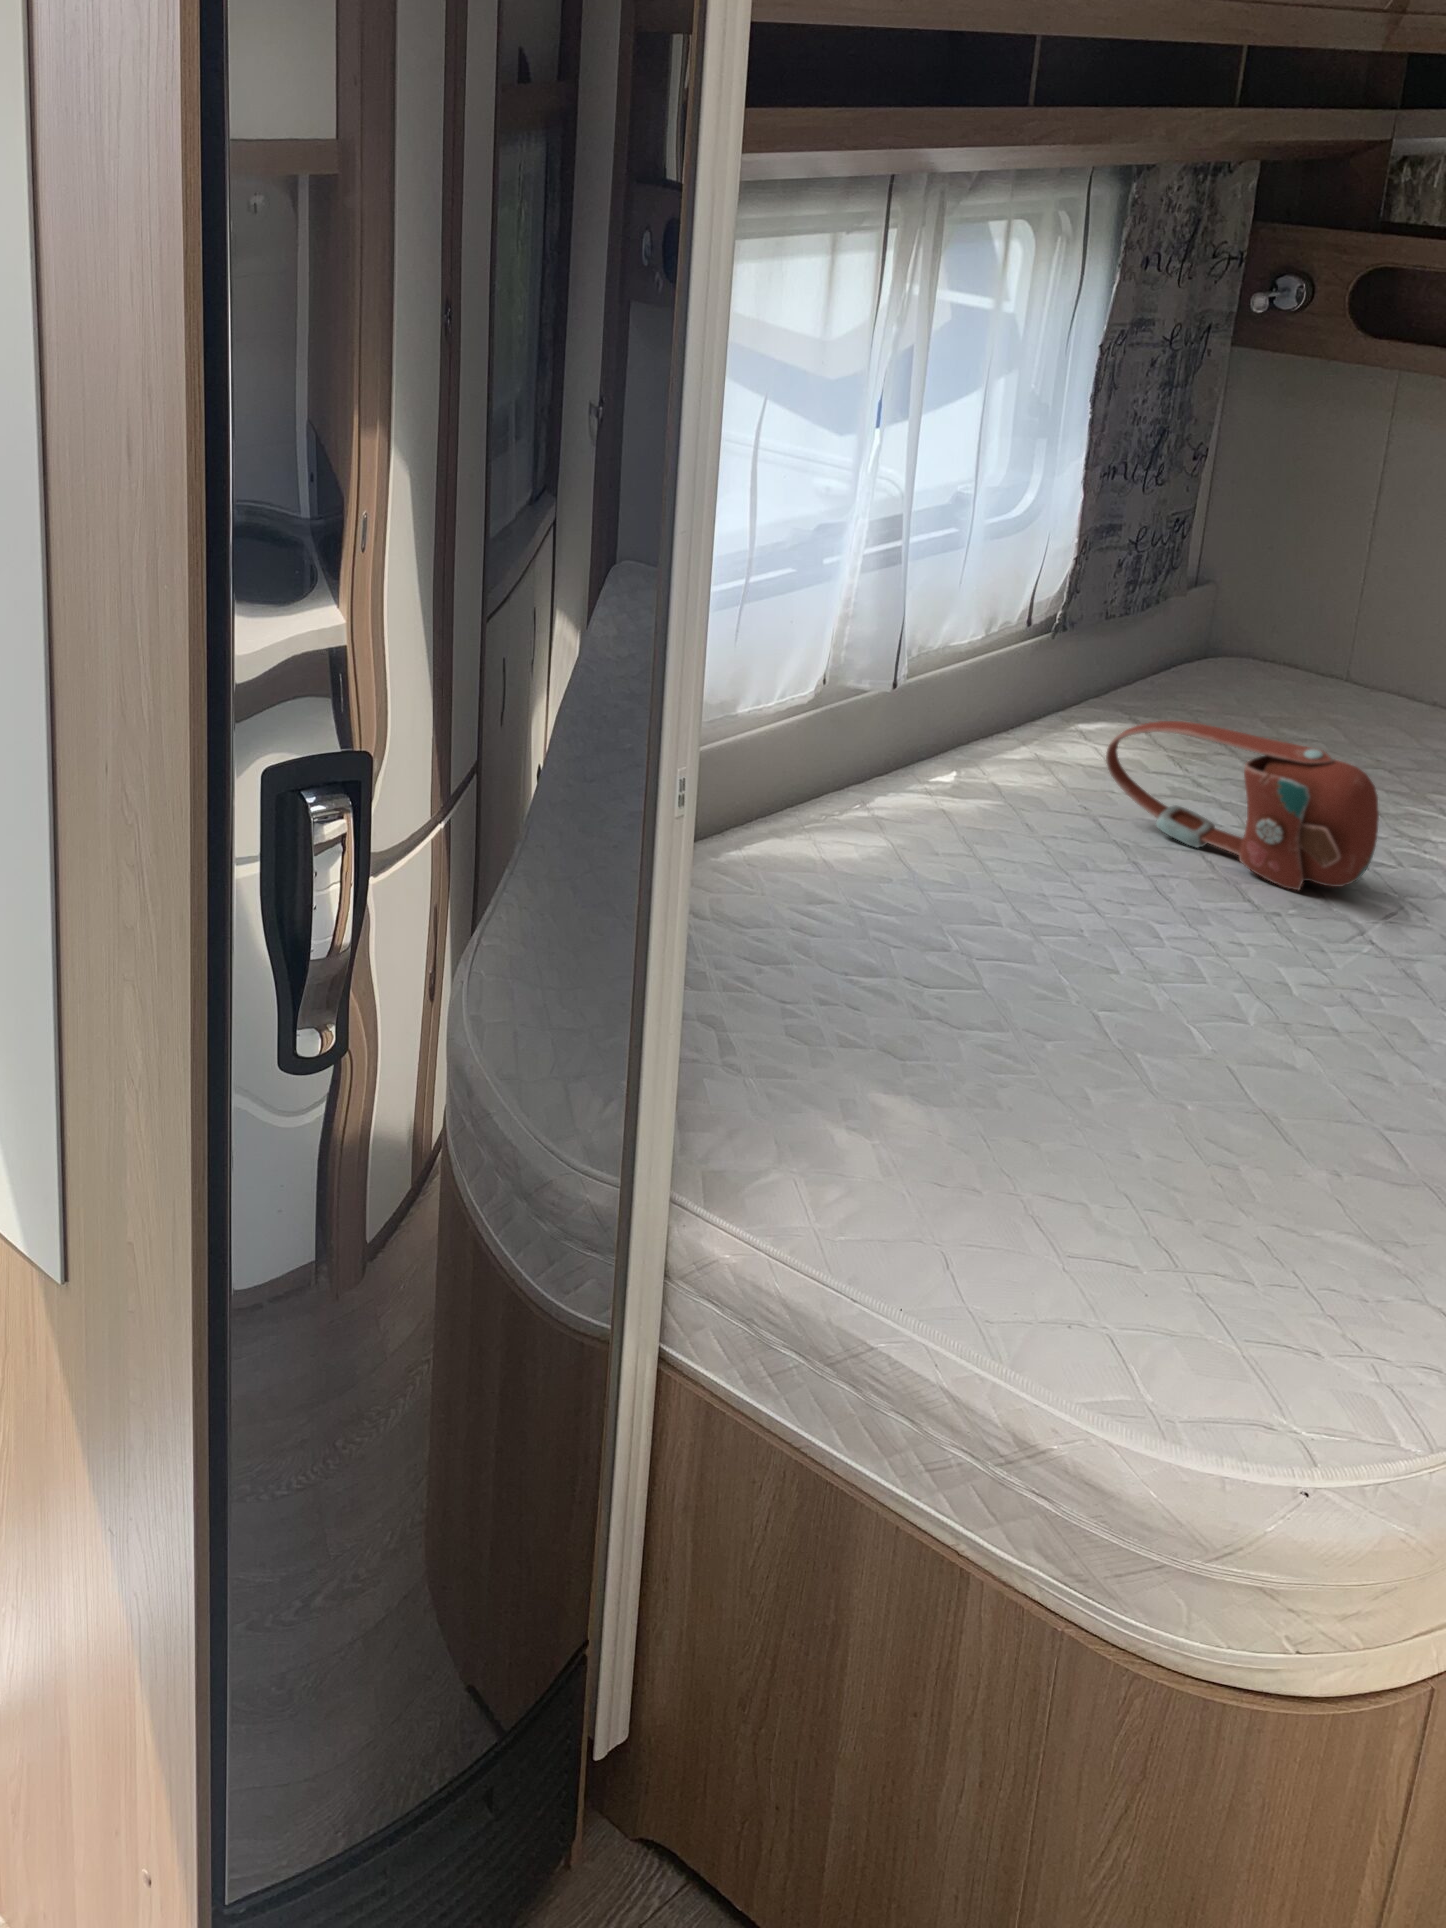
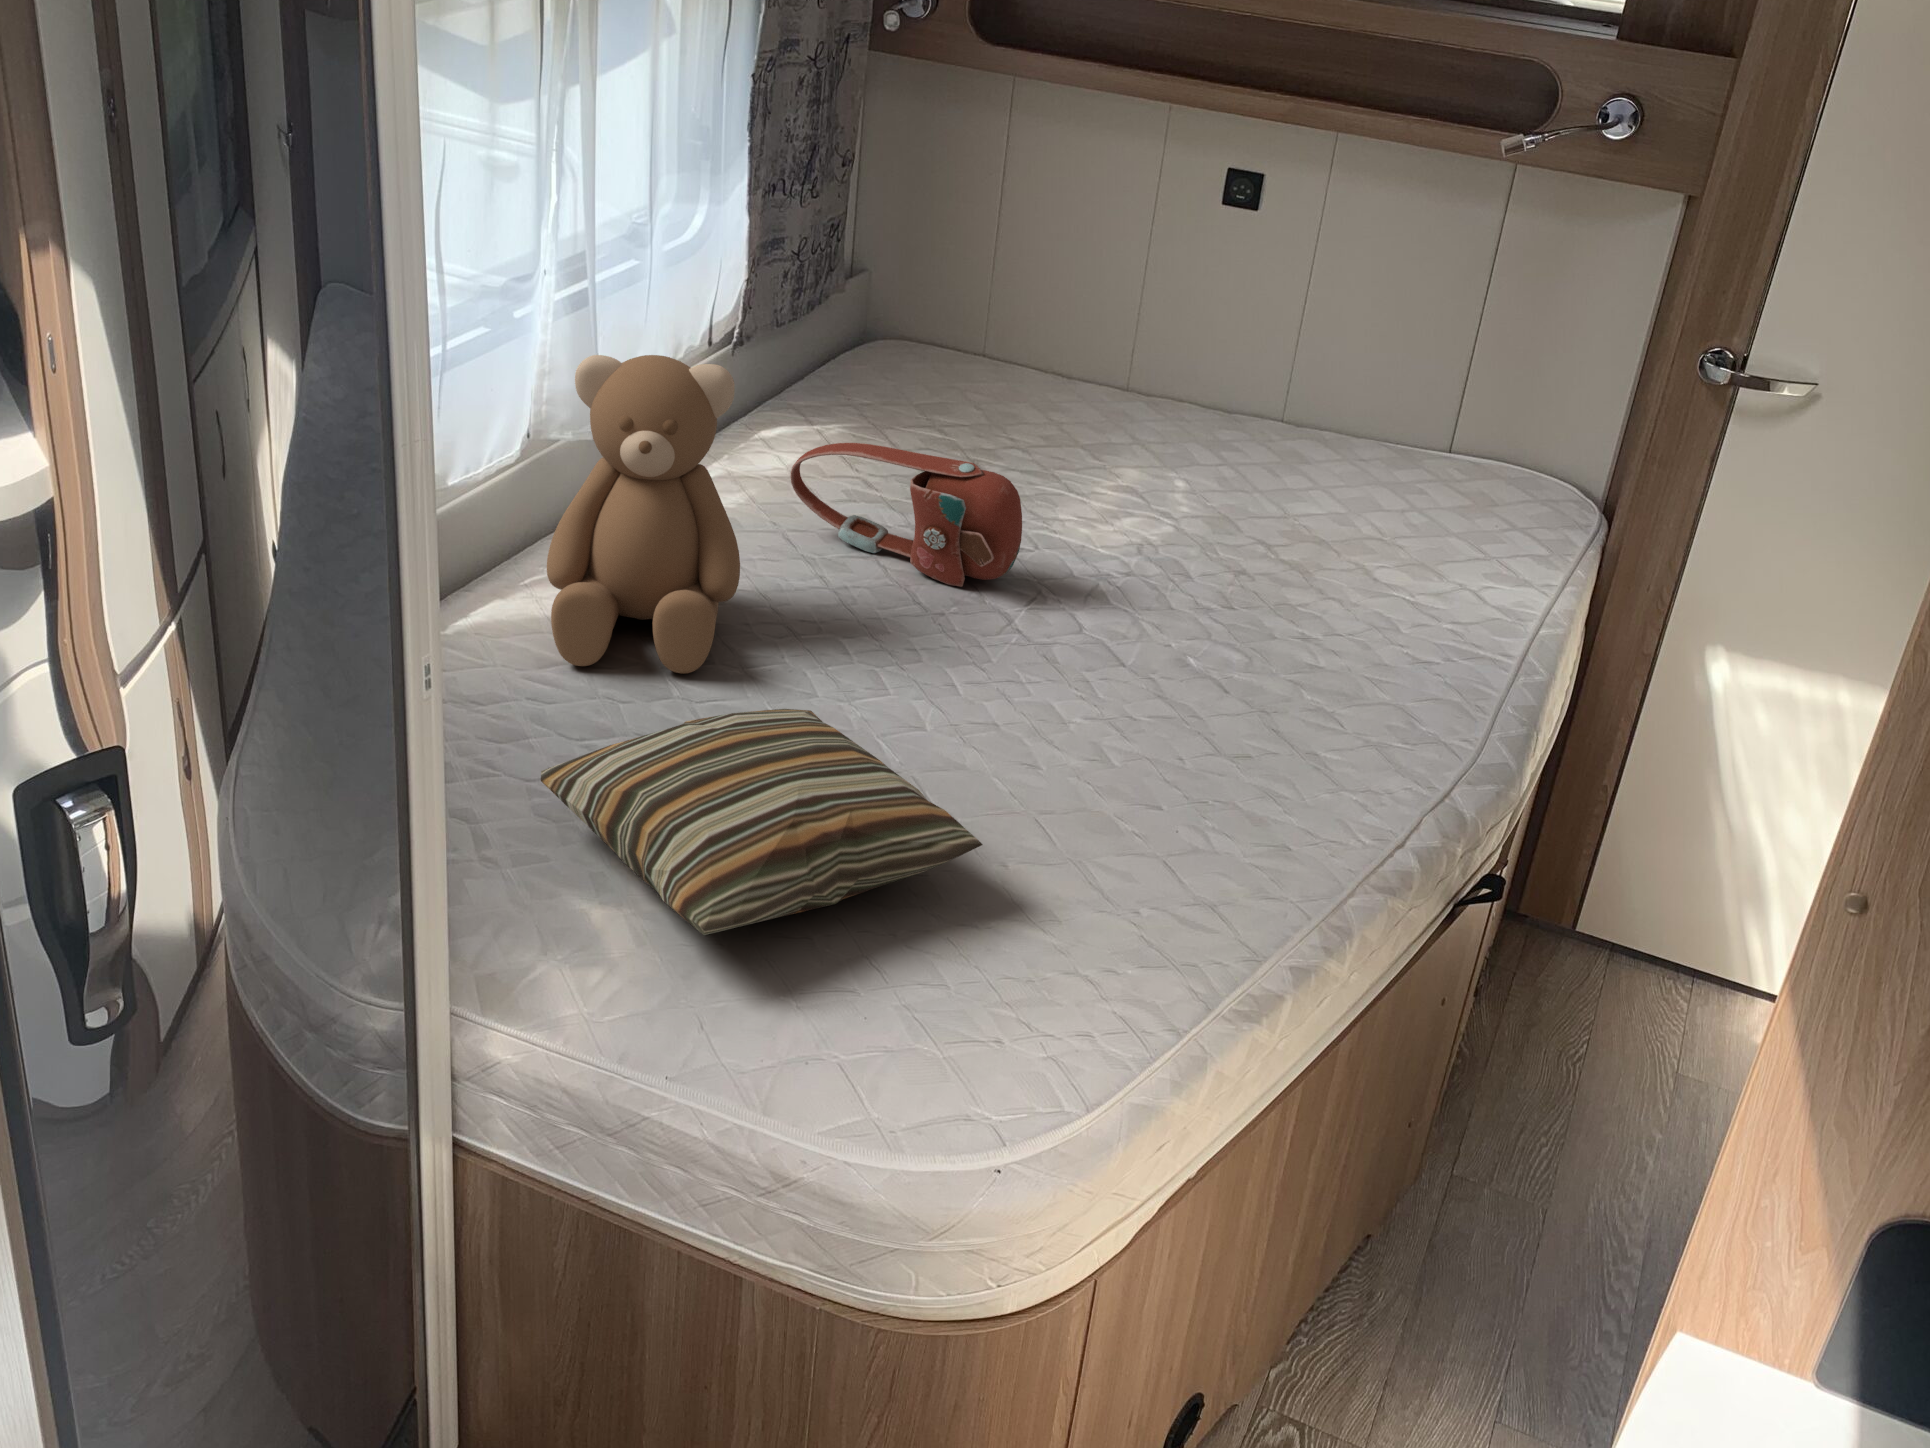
teddy bear: none [828,590,1050,932] -> present [547,355,740,673]
pillow: none [797,955,1302,1173] -> present [541,709,983,935]

